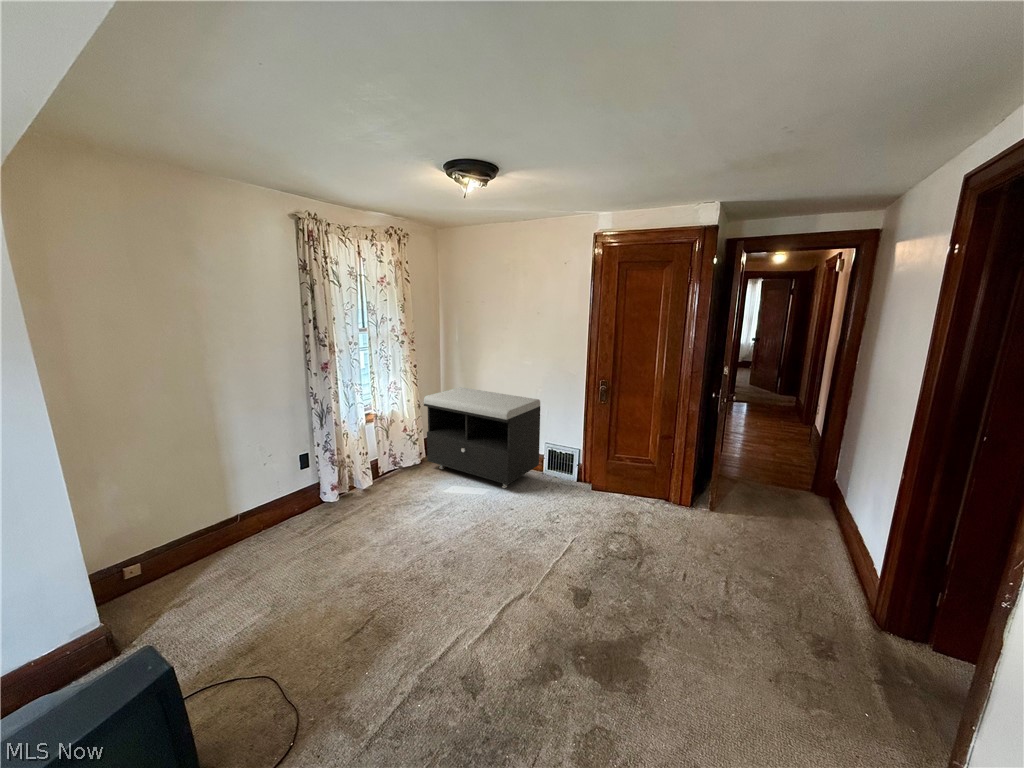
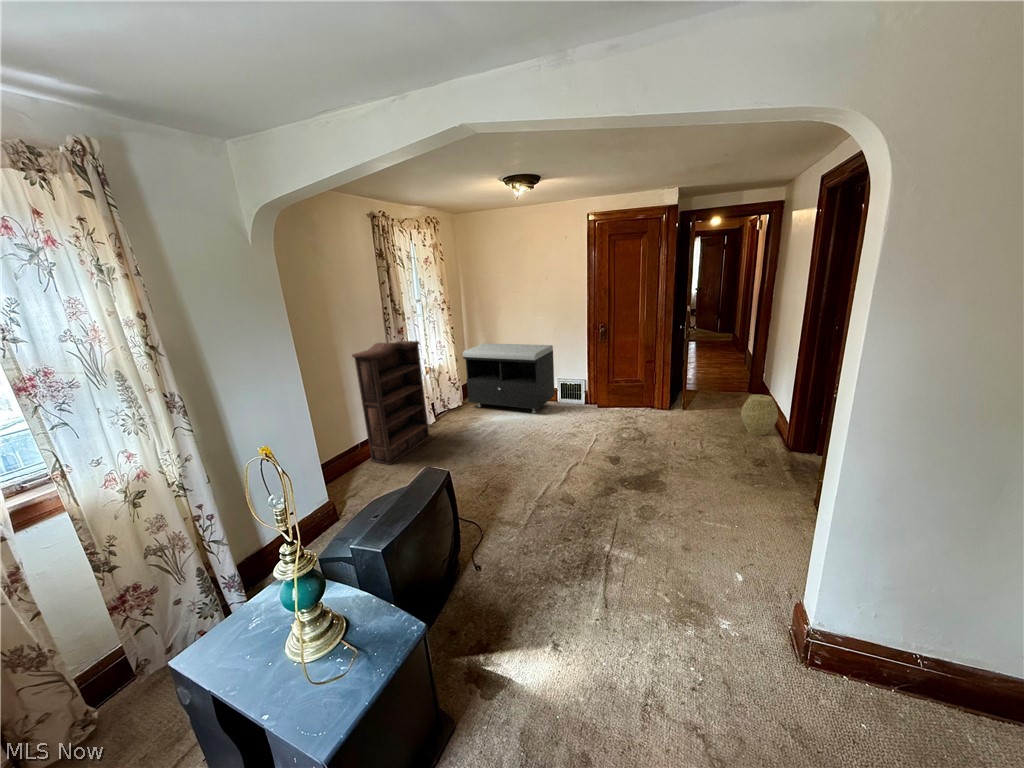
bookshelf: none [232,380,353,552] -> present [352,341,431,465]
woven basket: none [796,513,858,581] -> present [741,394,778,435]

